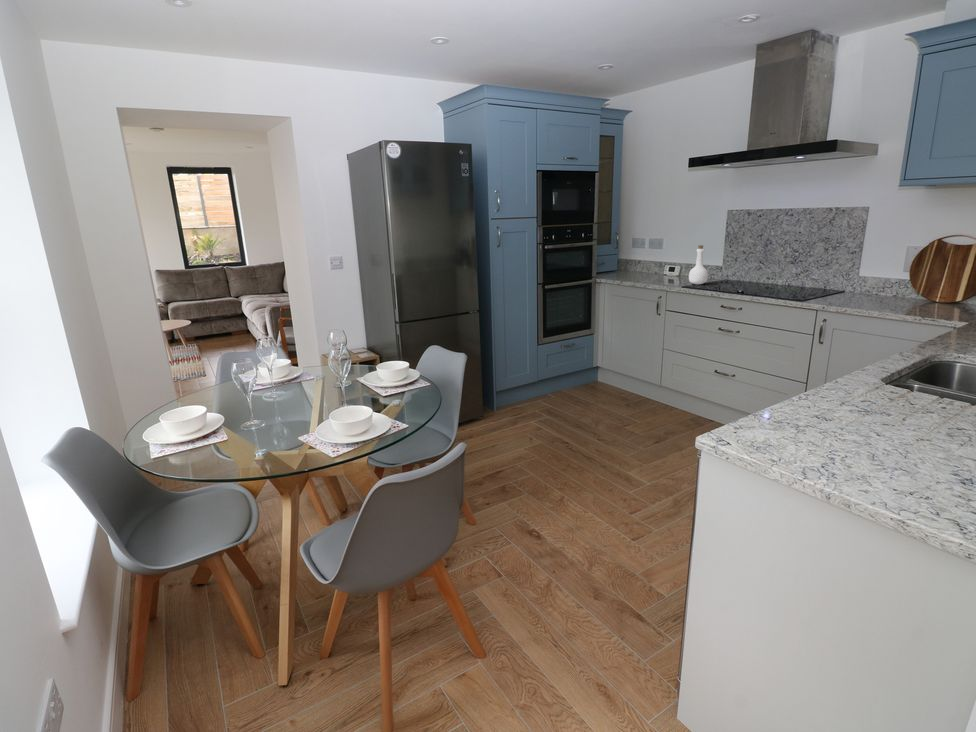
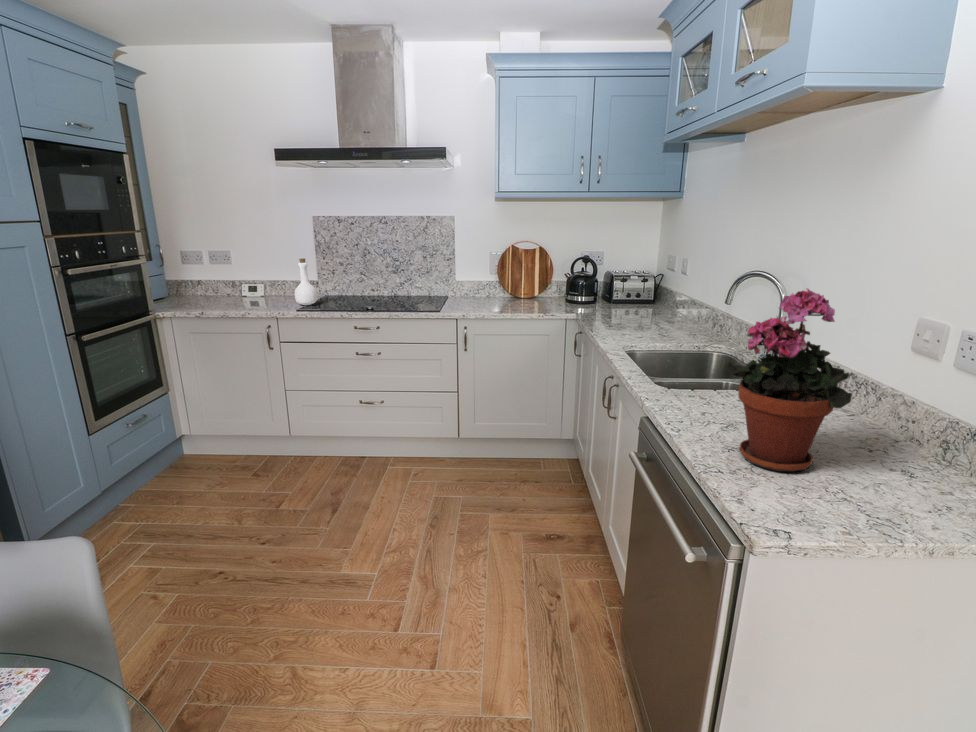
potted plant: none [810,277,933,452] -> present [726,289,852,472]

